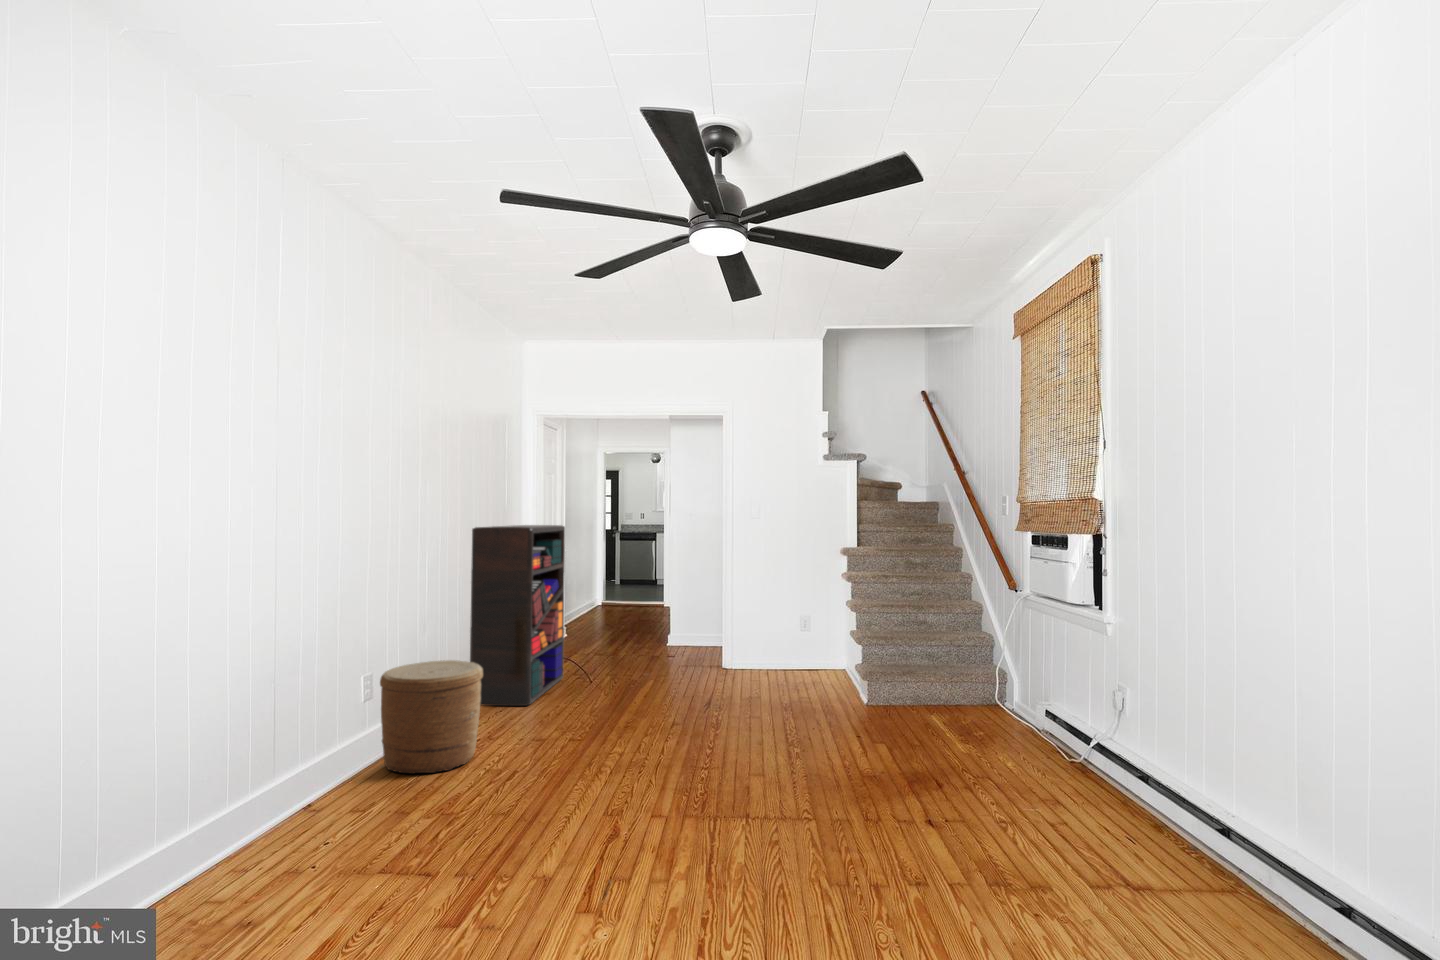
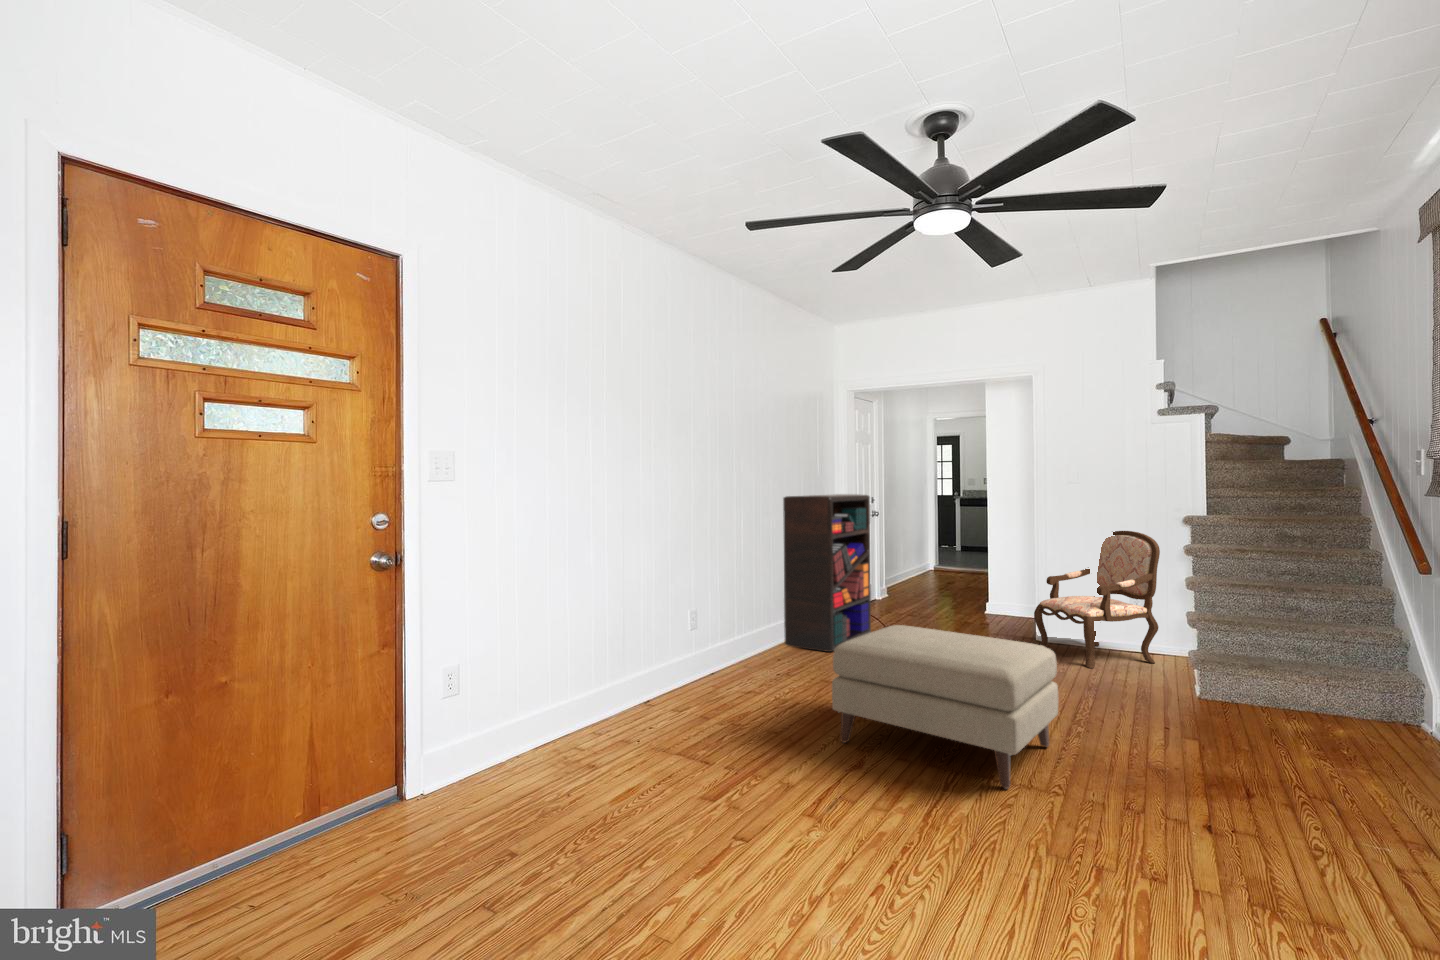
armchair: none [726,558,829,689] -> present [1034,531,1160,668]
woven basket: present [380,660,483,773] -> none [701,605,778,693]
ottoman: none [575,668,791,826] -> present [832,625,1058,789]

